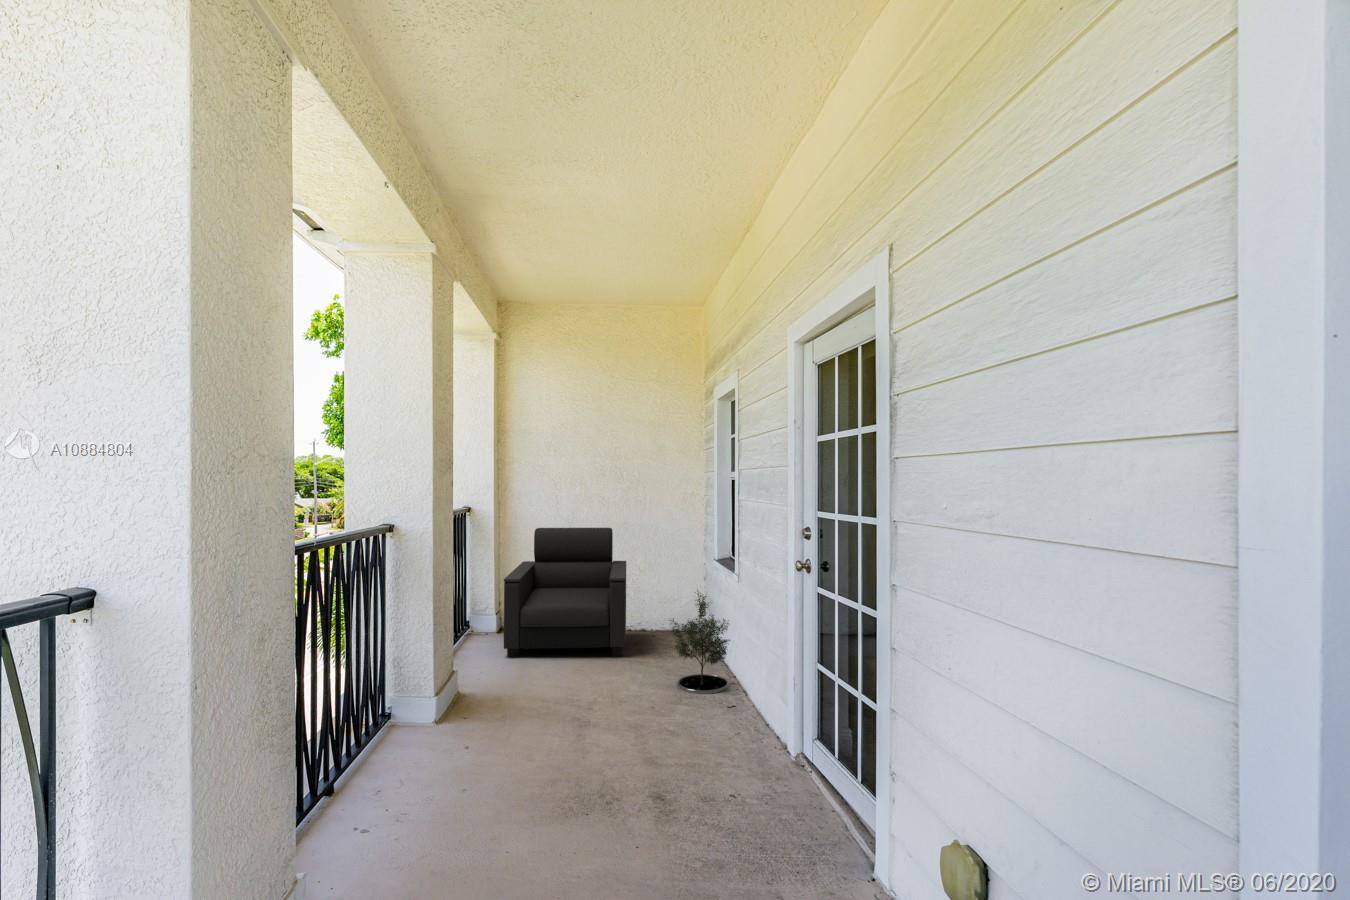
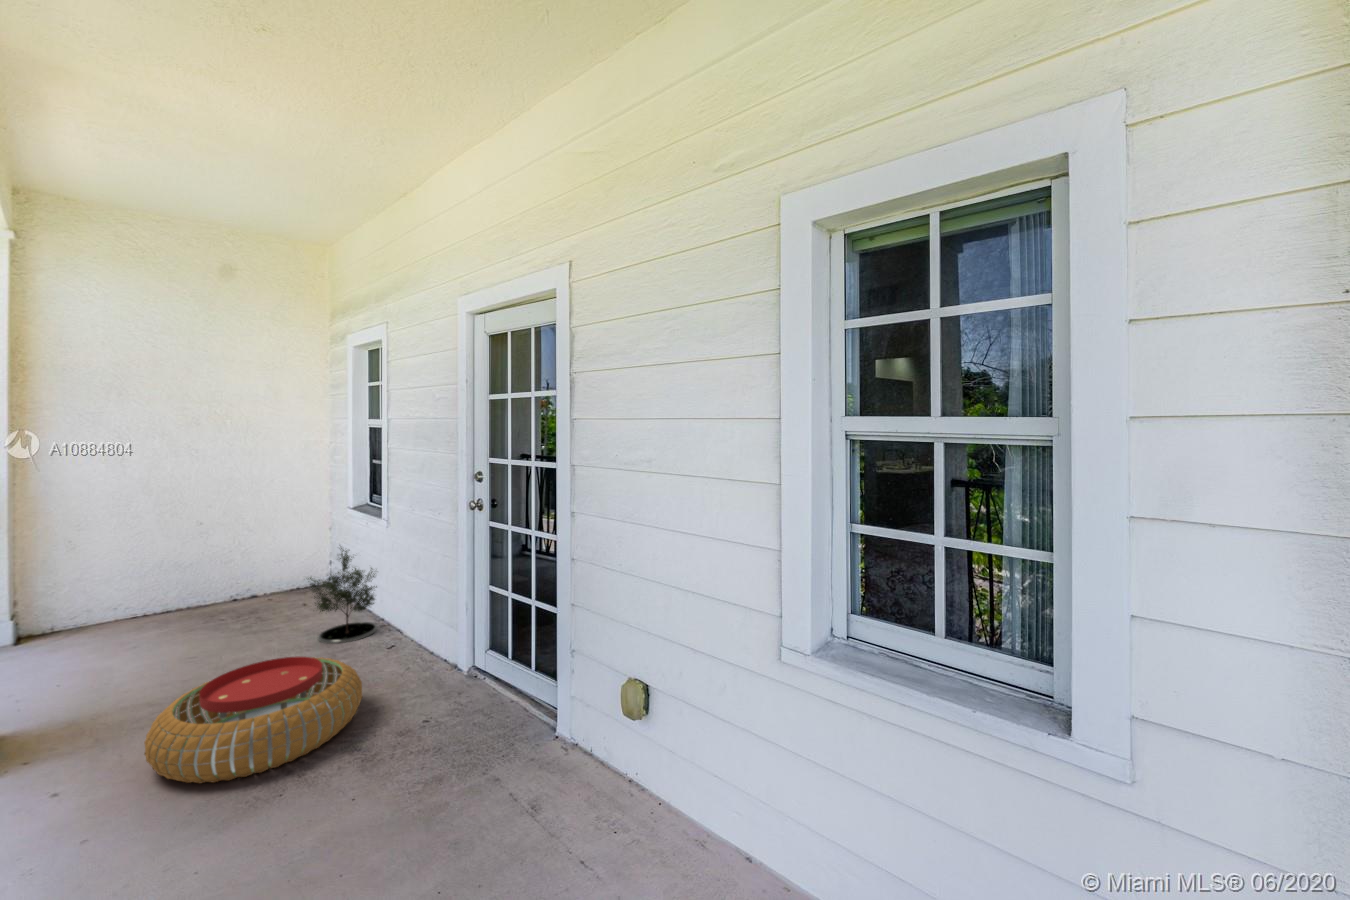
armchair: present [504,528,626,658] -> none [33,494,240,666]
pouf: none [534,692,689,795] -> present [144,657,362,783]

